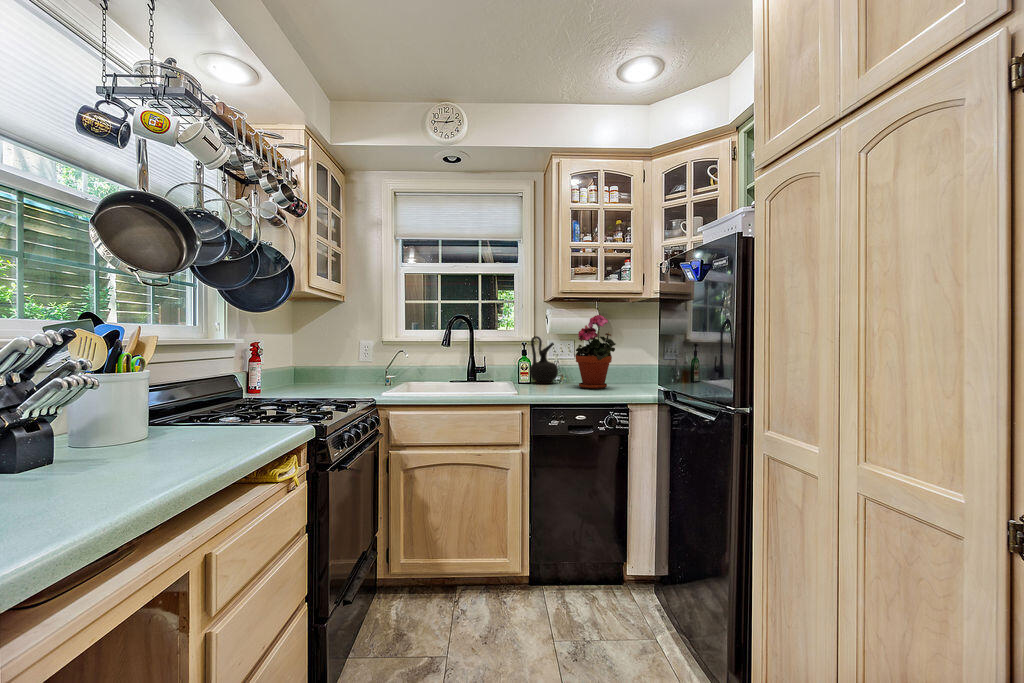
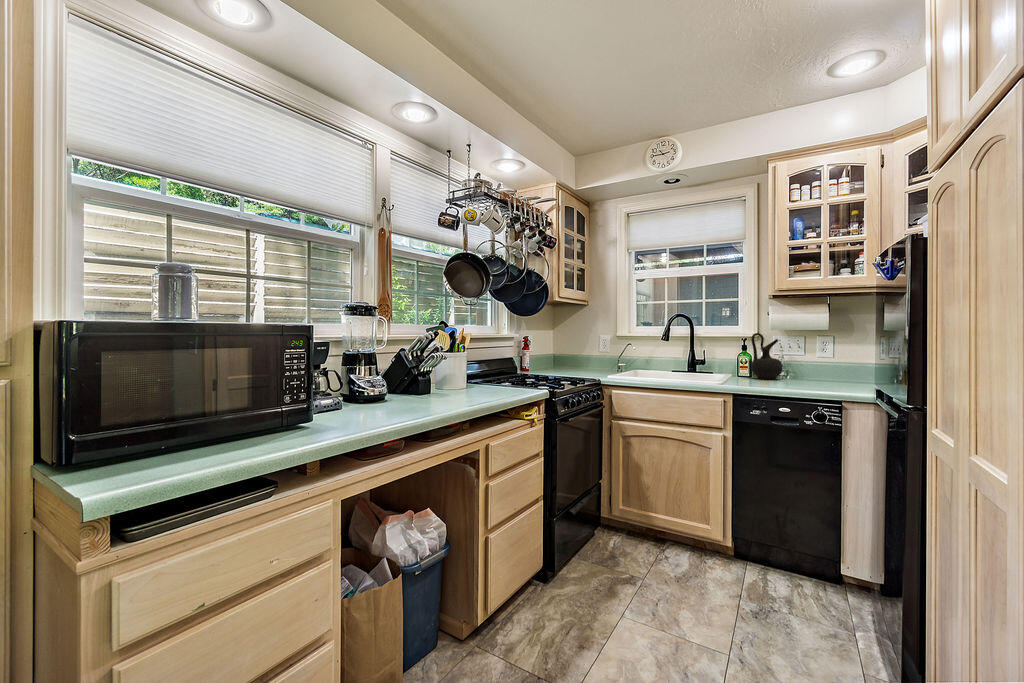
potted plant: present [575,315,616,389] -> none [796,310,847,386]

